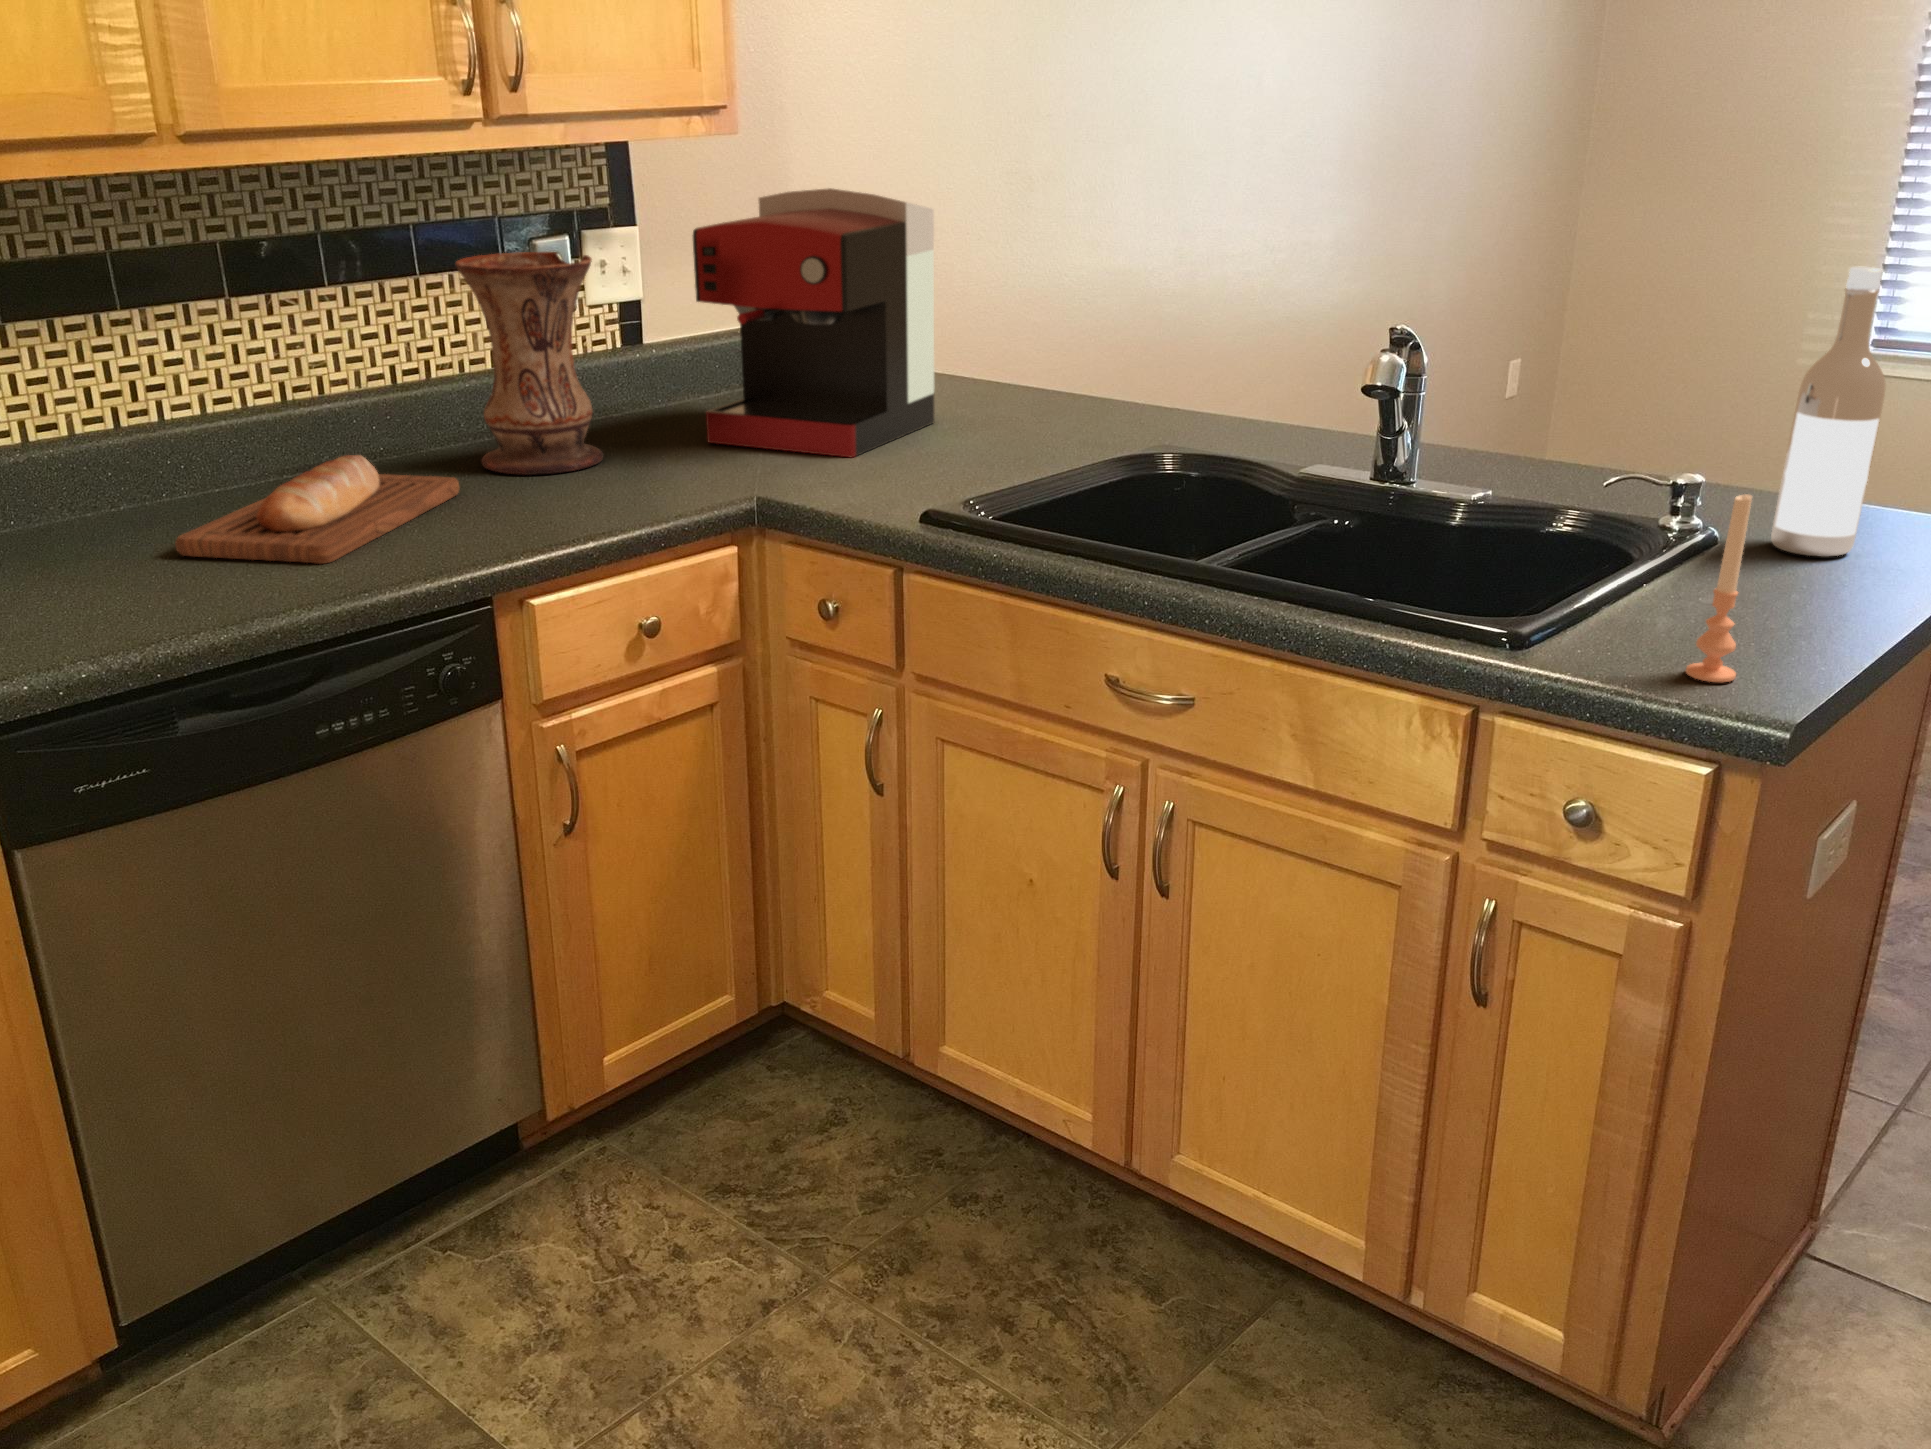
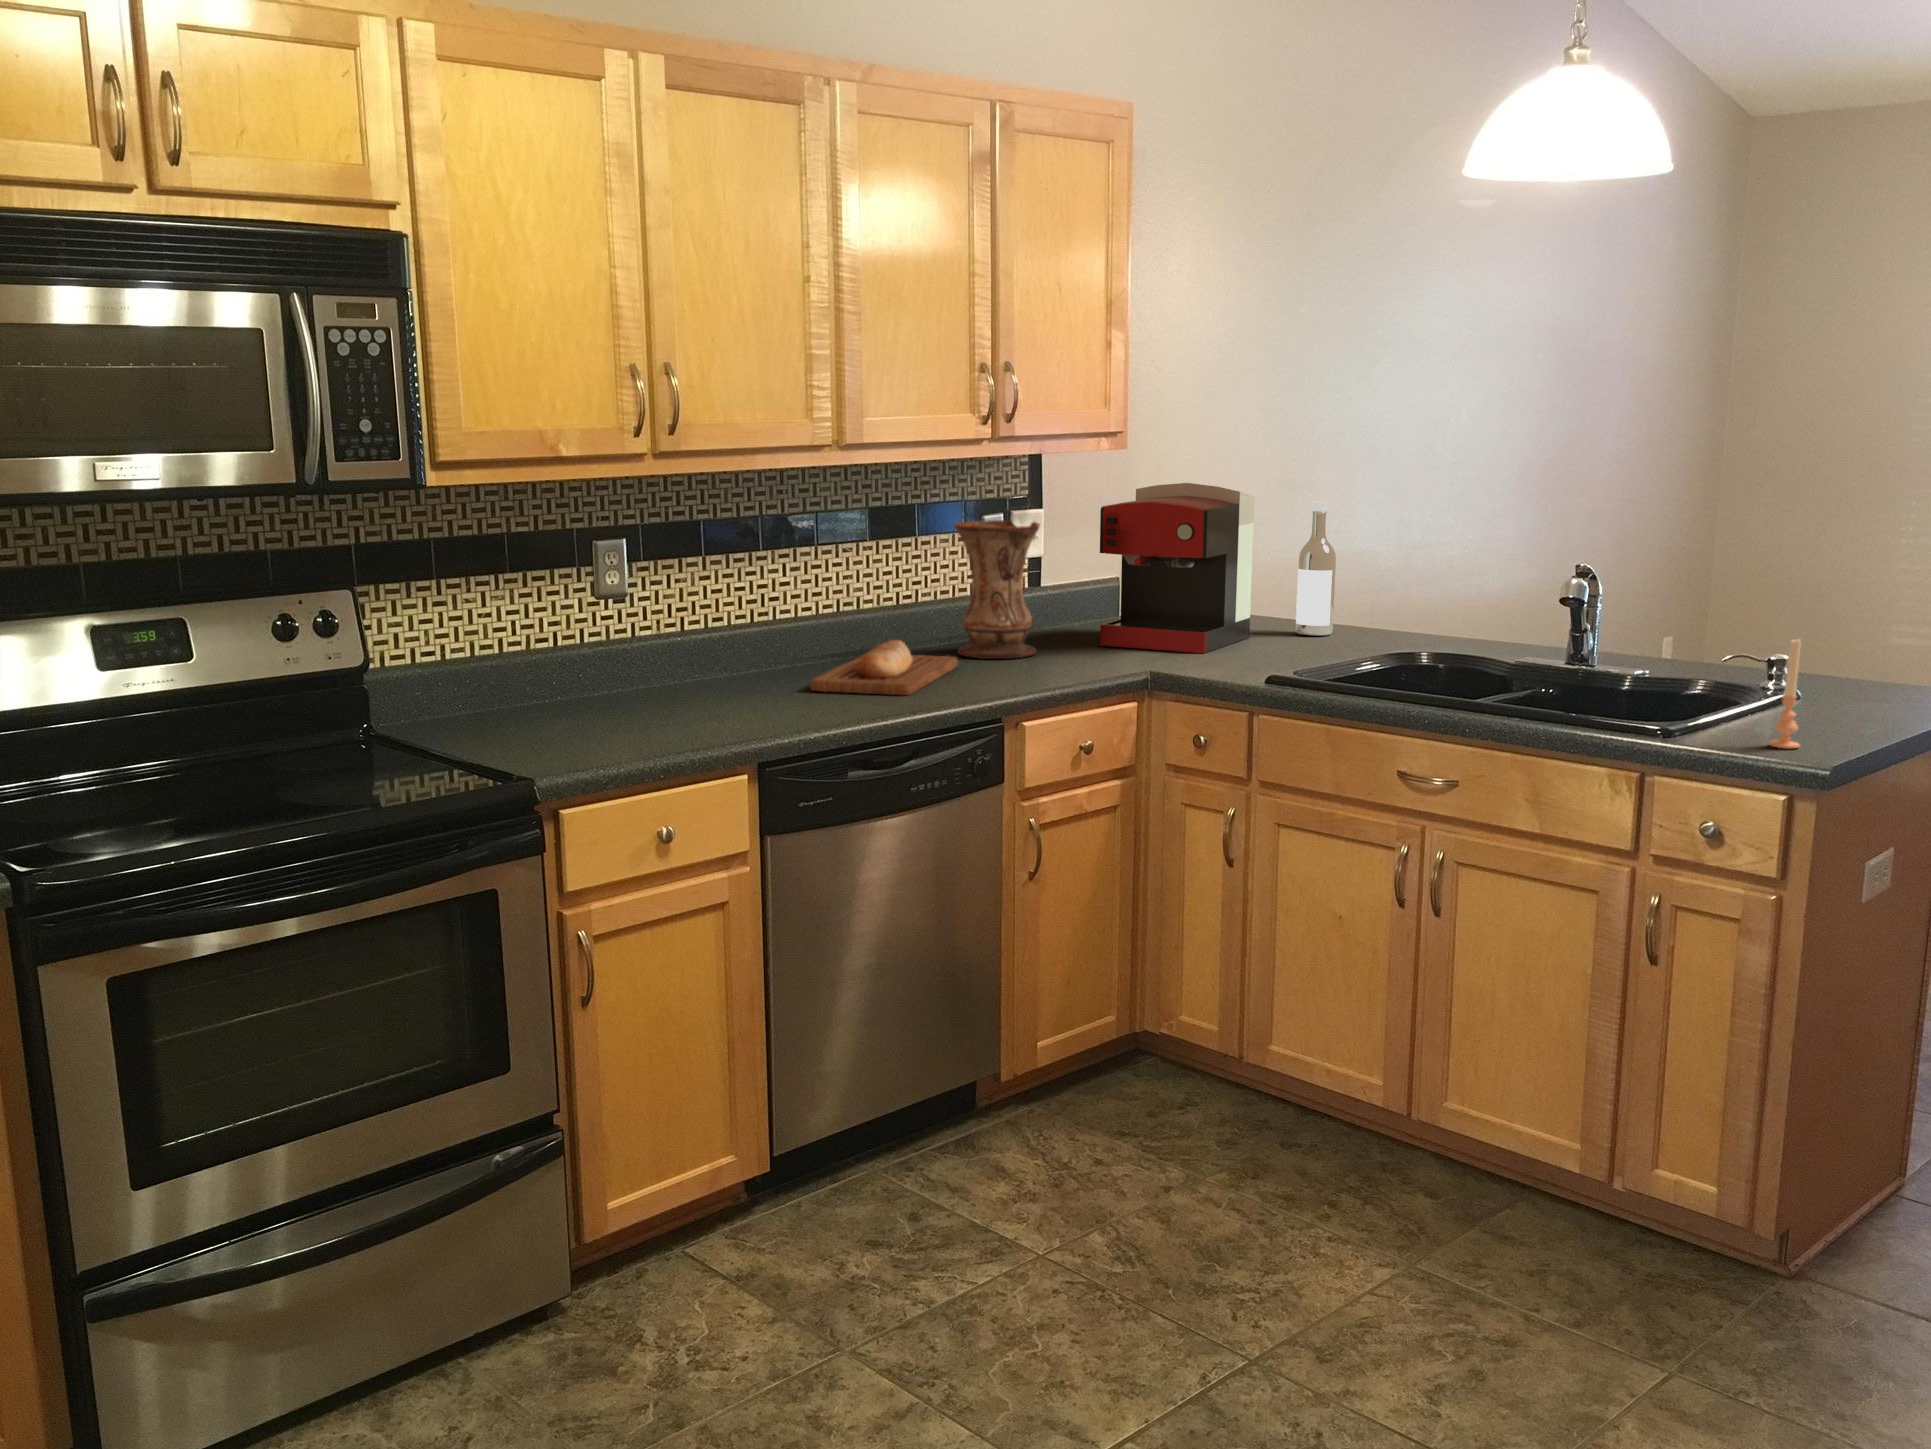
wine bottle: present [1771,267,1885,557] -> present [1296,502,1336,636]

